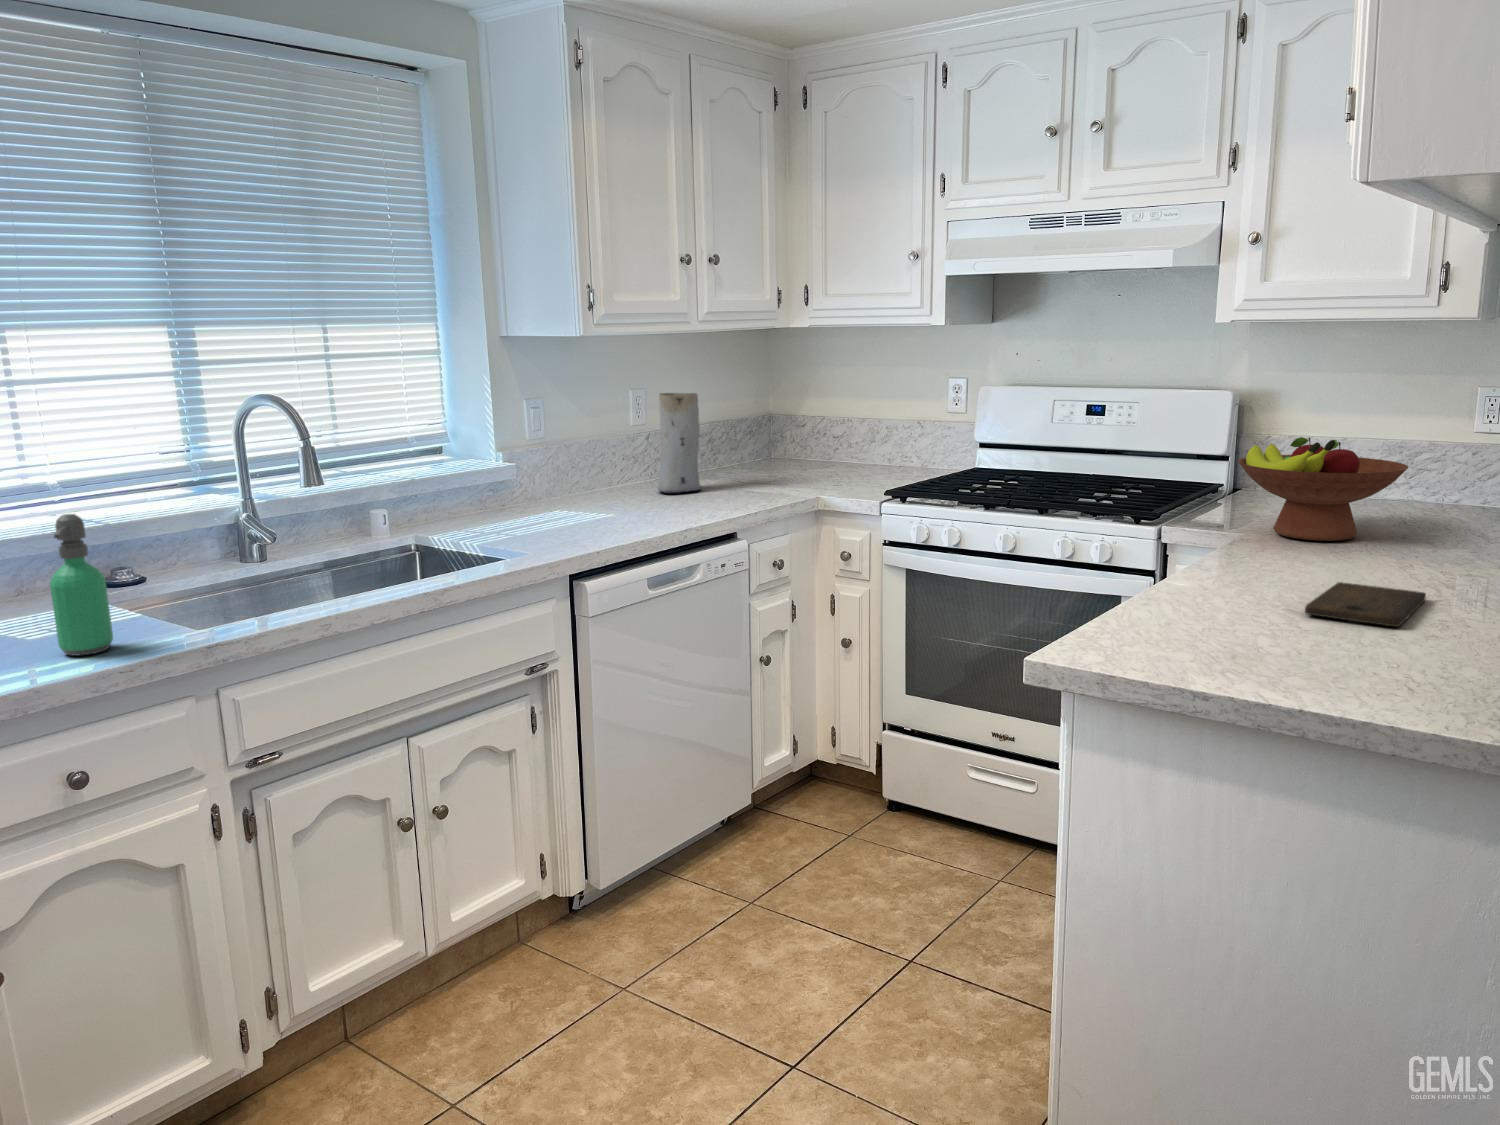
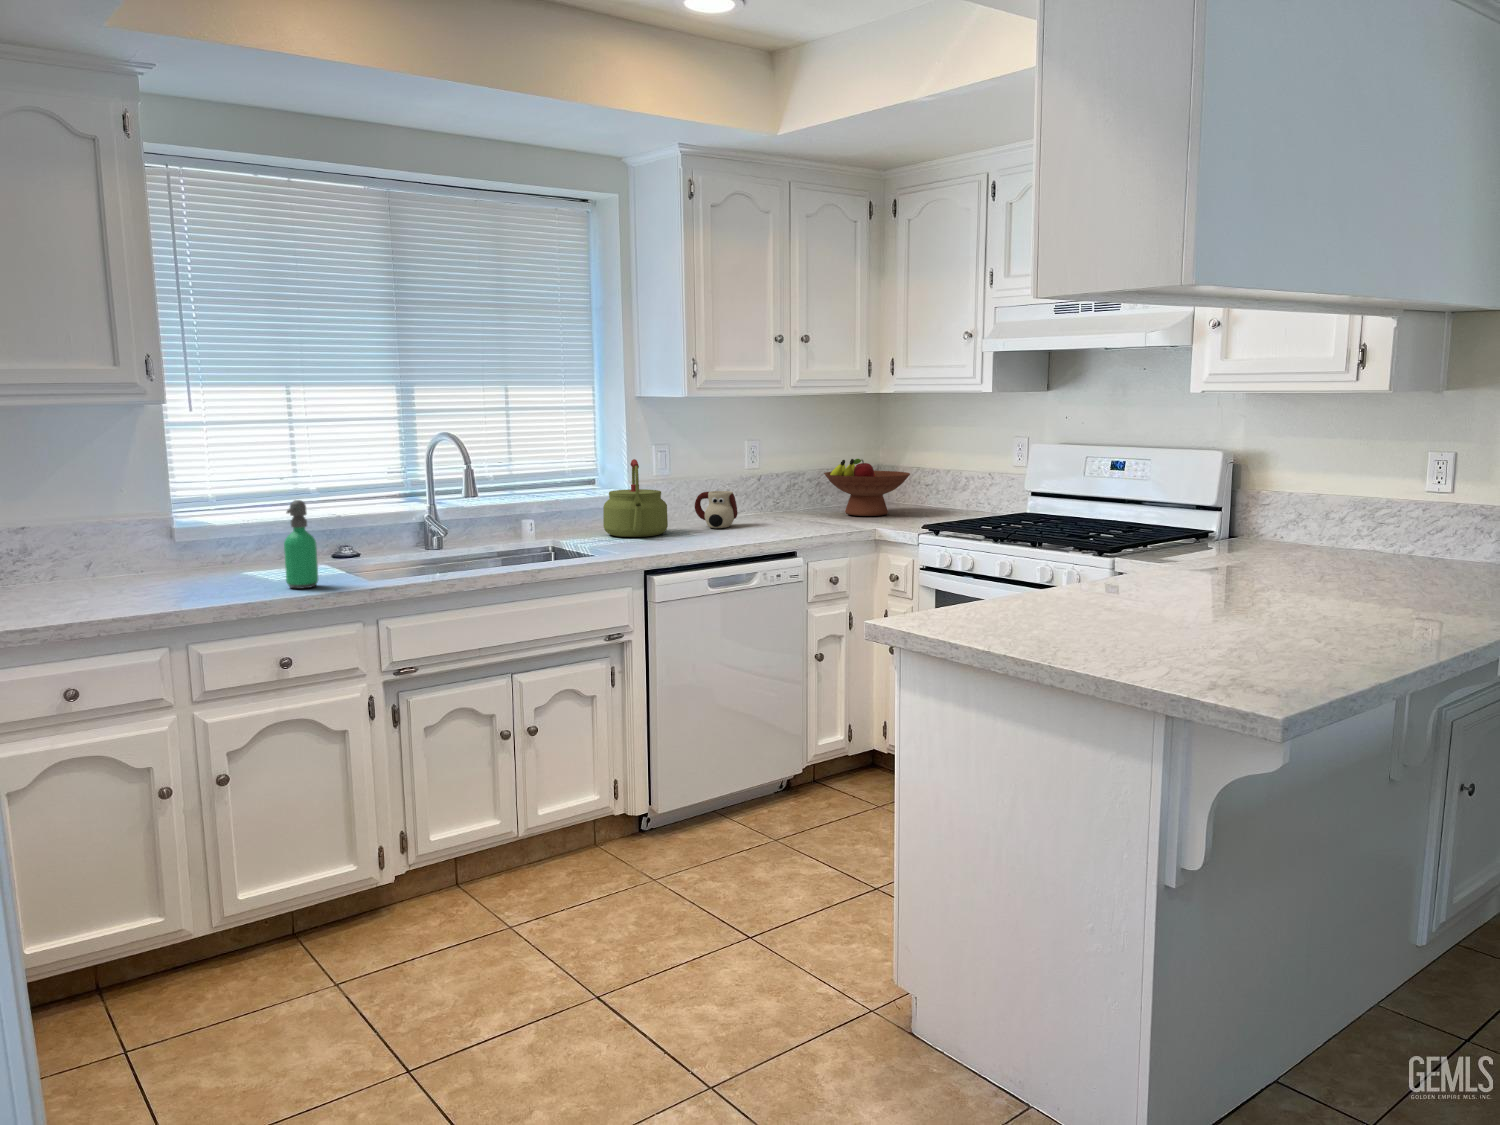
vase: present [658,393,701,493] -> none [754,443,789,522]
kettle: none [480,421,567,525] -> present [603,459,668,537]
fruit bowl: present [1238,437,1409,541] -> present [824,459,910,516]
mug: none [589,457,645,506] -> present [695,491,738,528]
cutting board: present [1305,582,1426,627] -> none [1100,594,1216,620]

